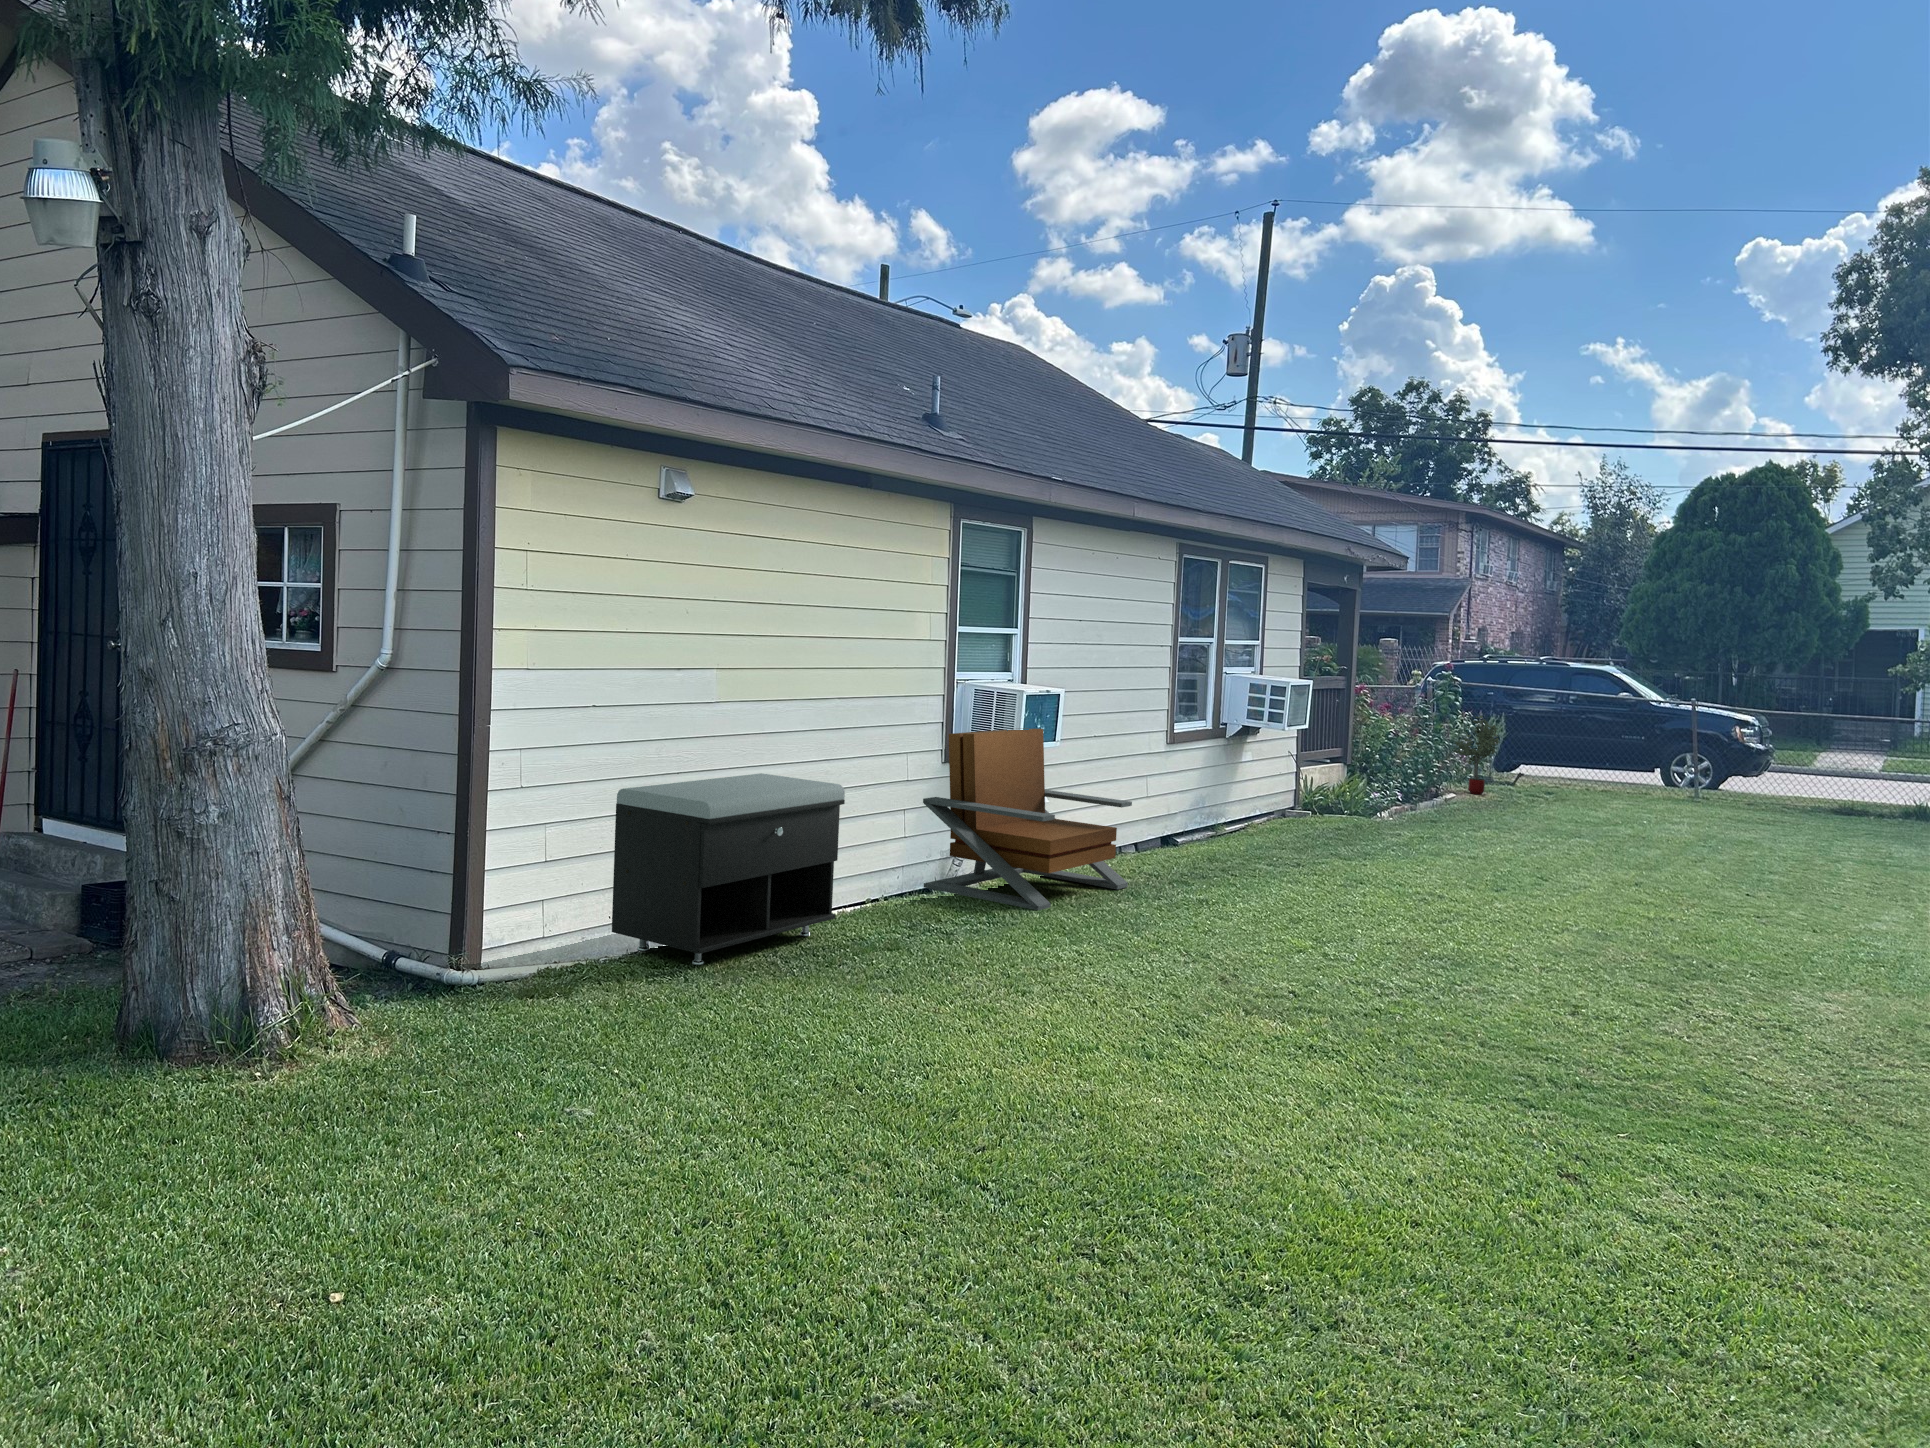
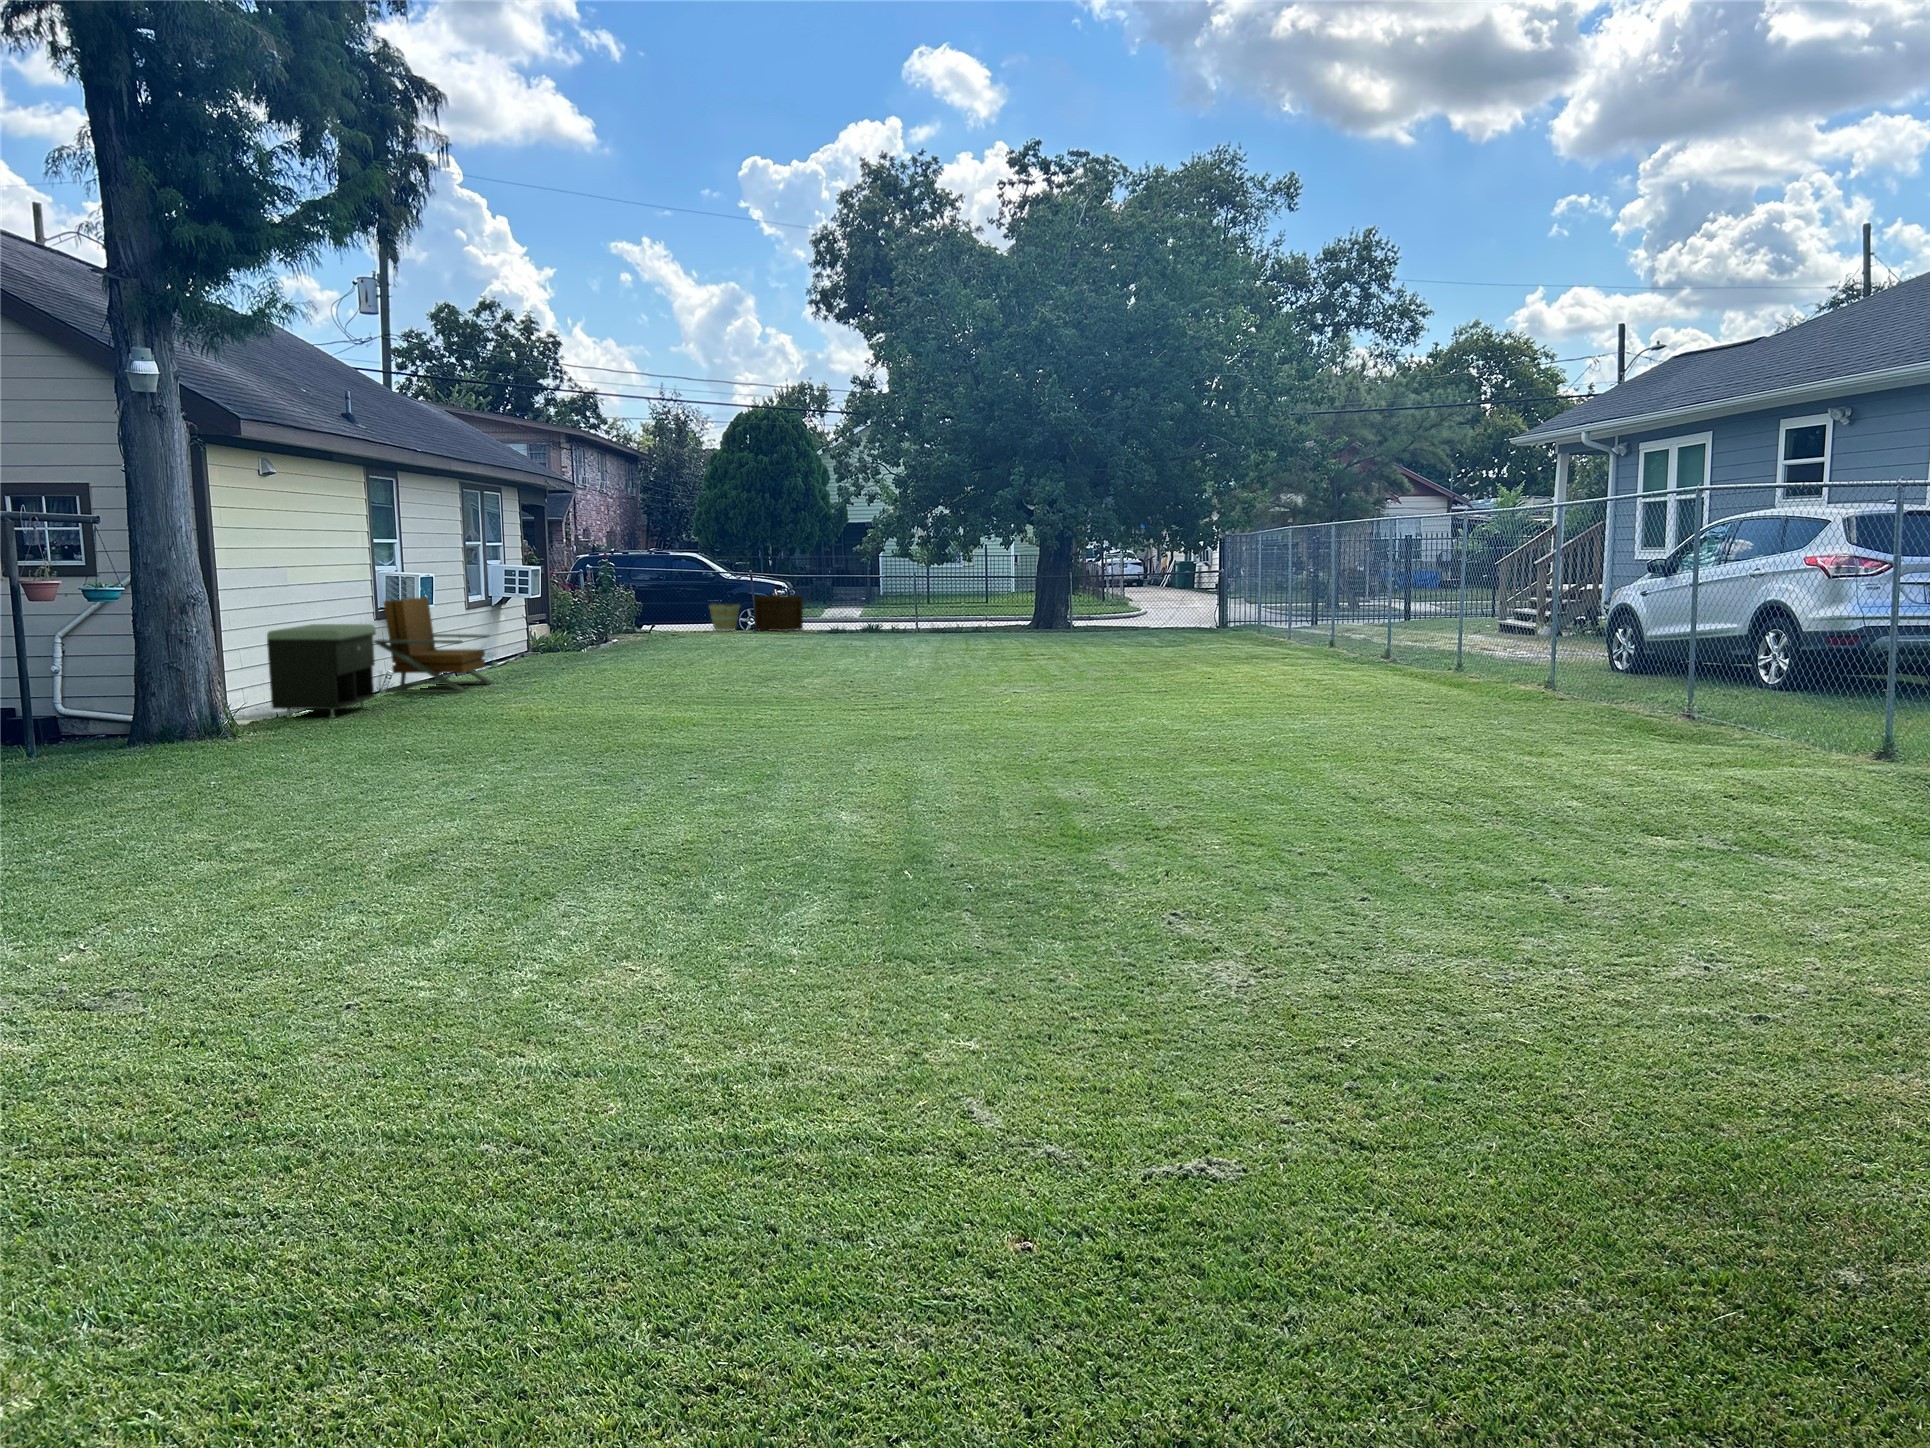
potted tree: present [1454,716,1500,795] -> none [614,588,643,640]
wooden crate: none [1694,738,1786,798] -> present [754,595,803,631]
wooden bucket: none [1619,744,1672,788] -> present [709,604,740,631]

